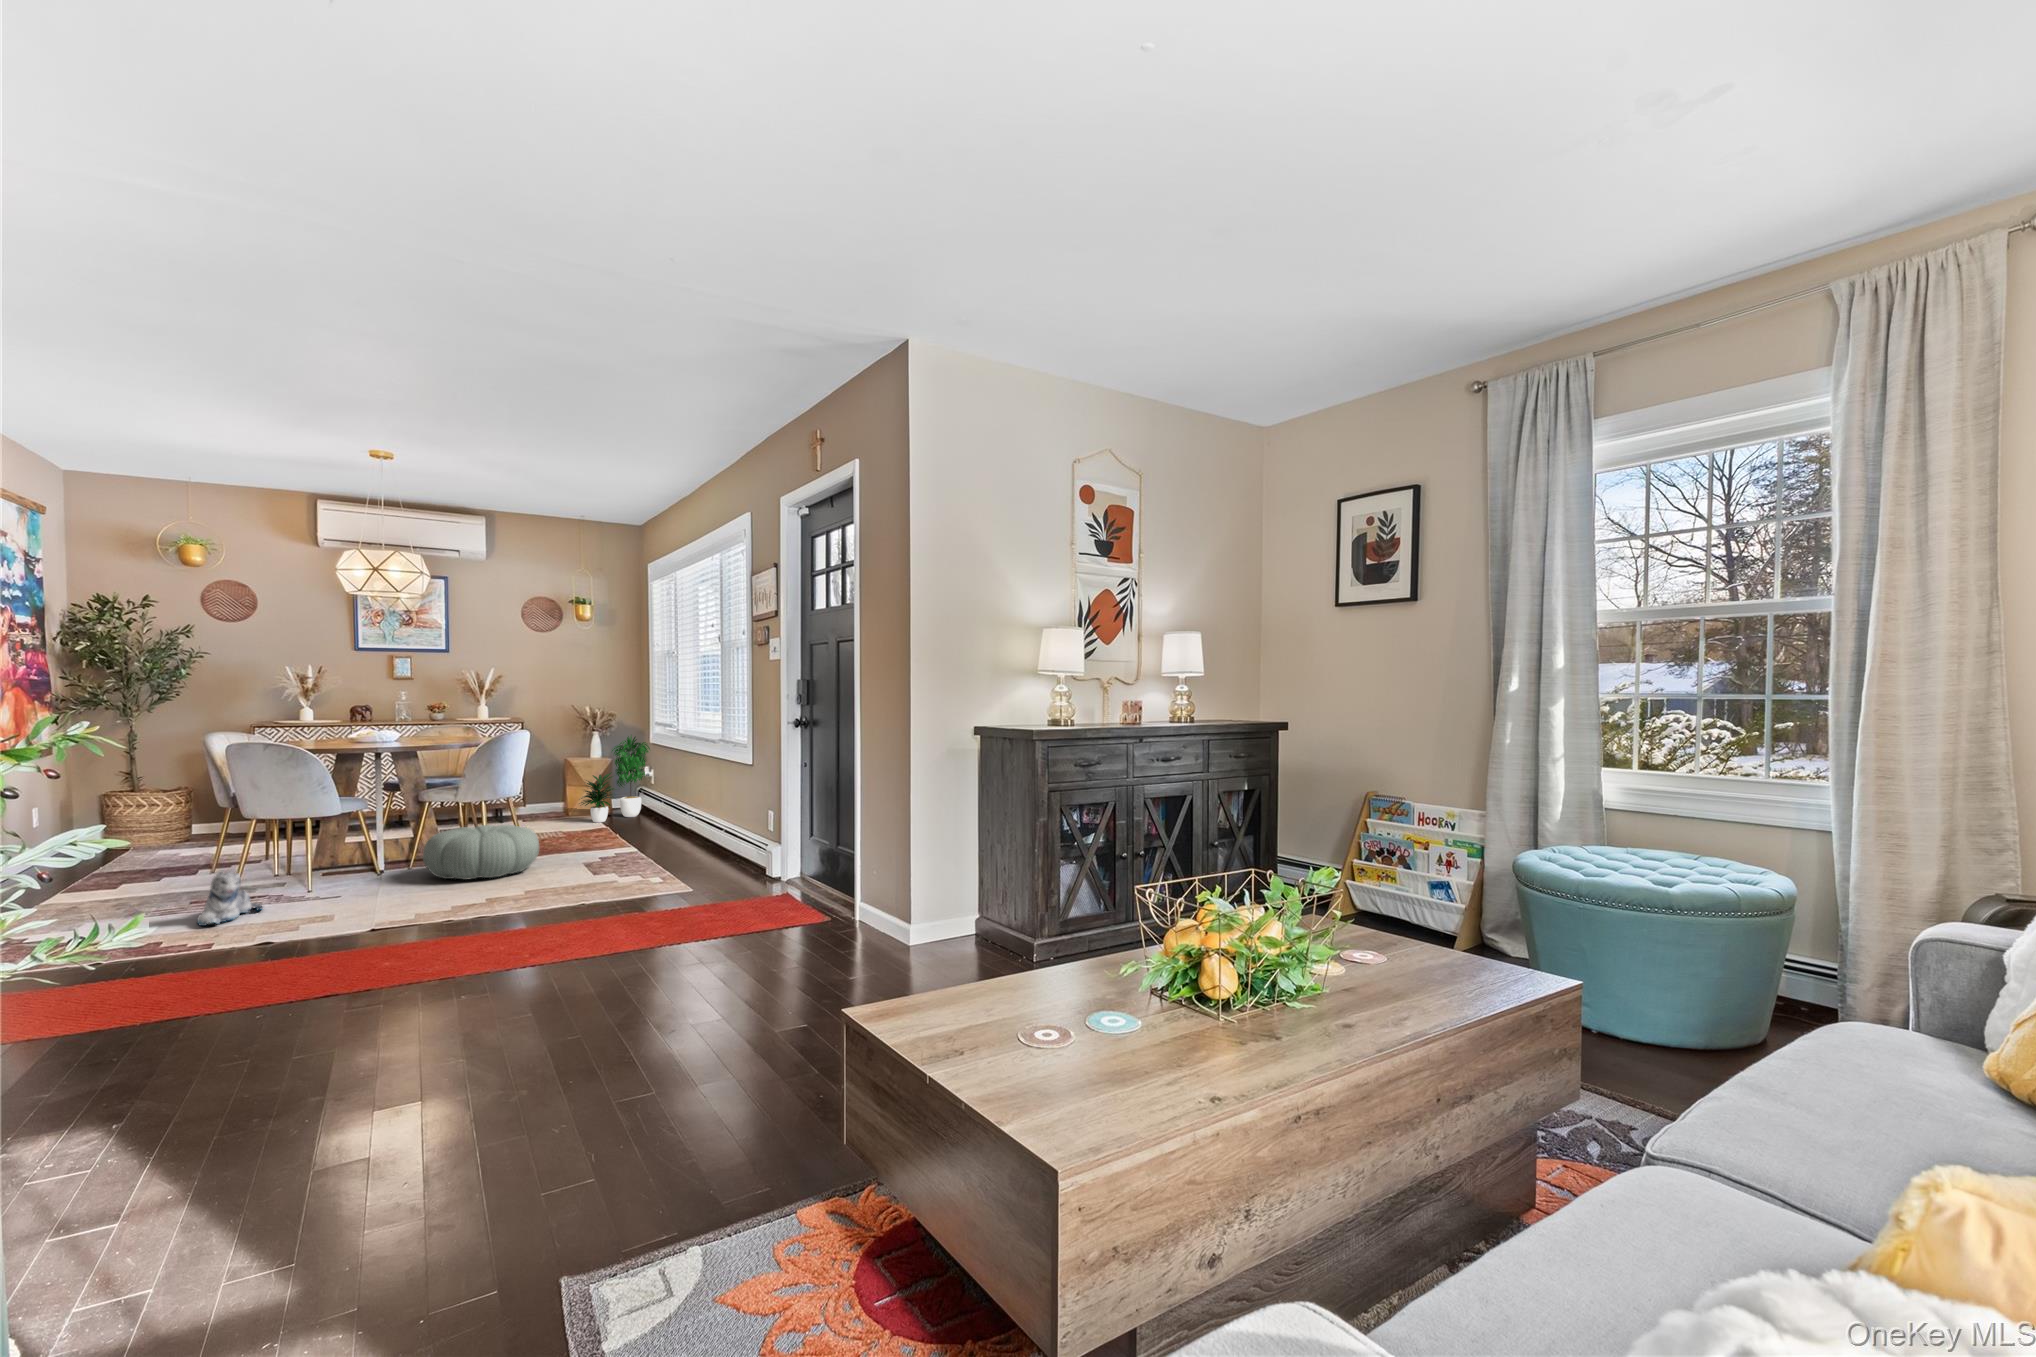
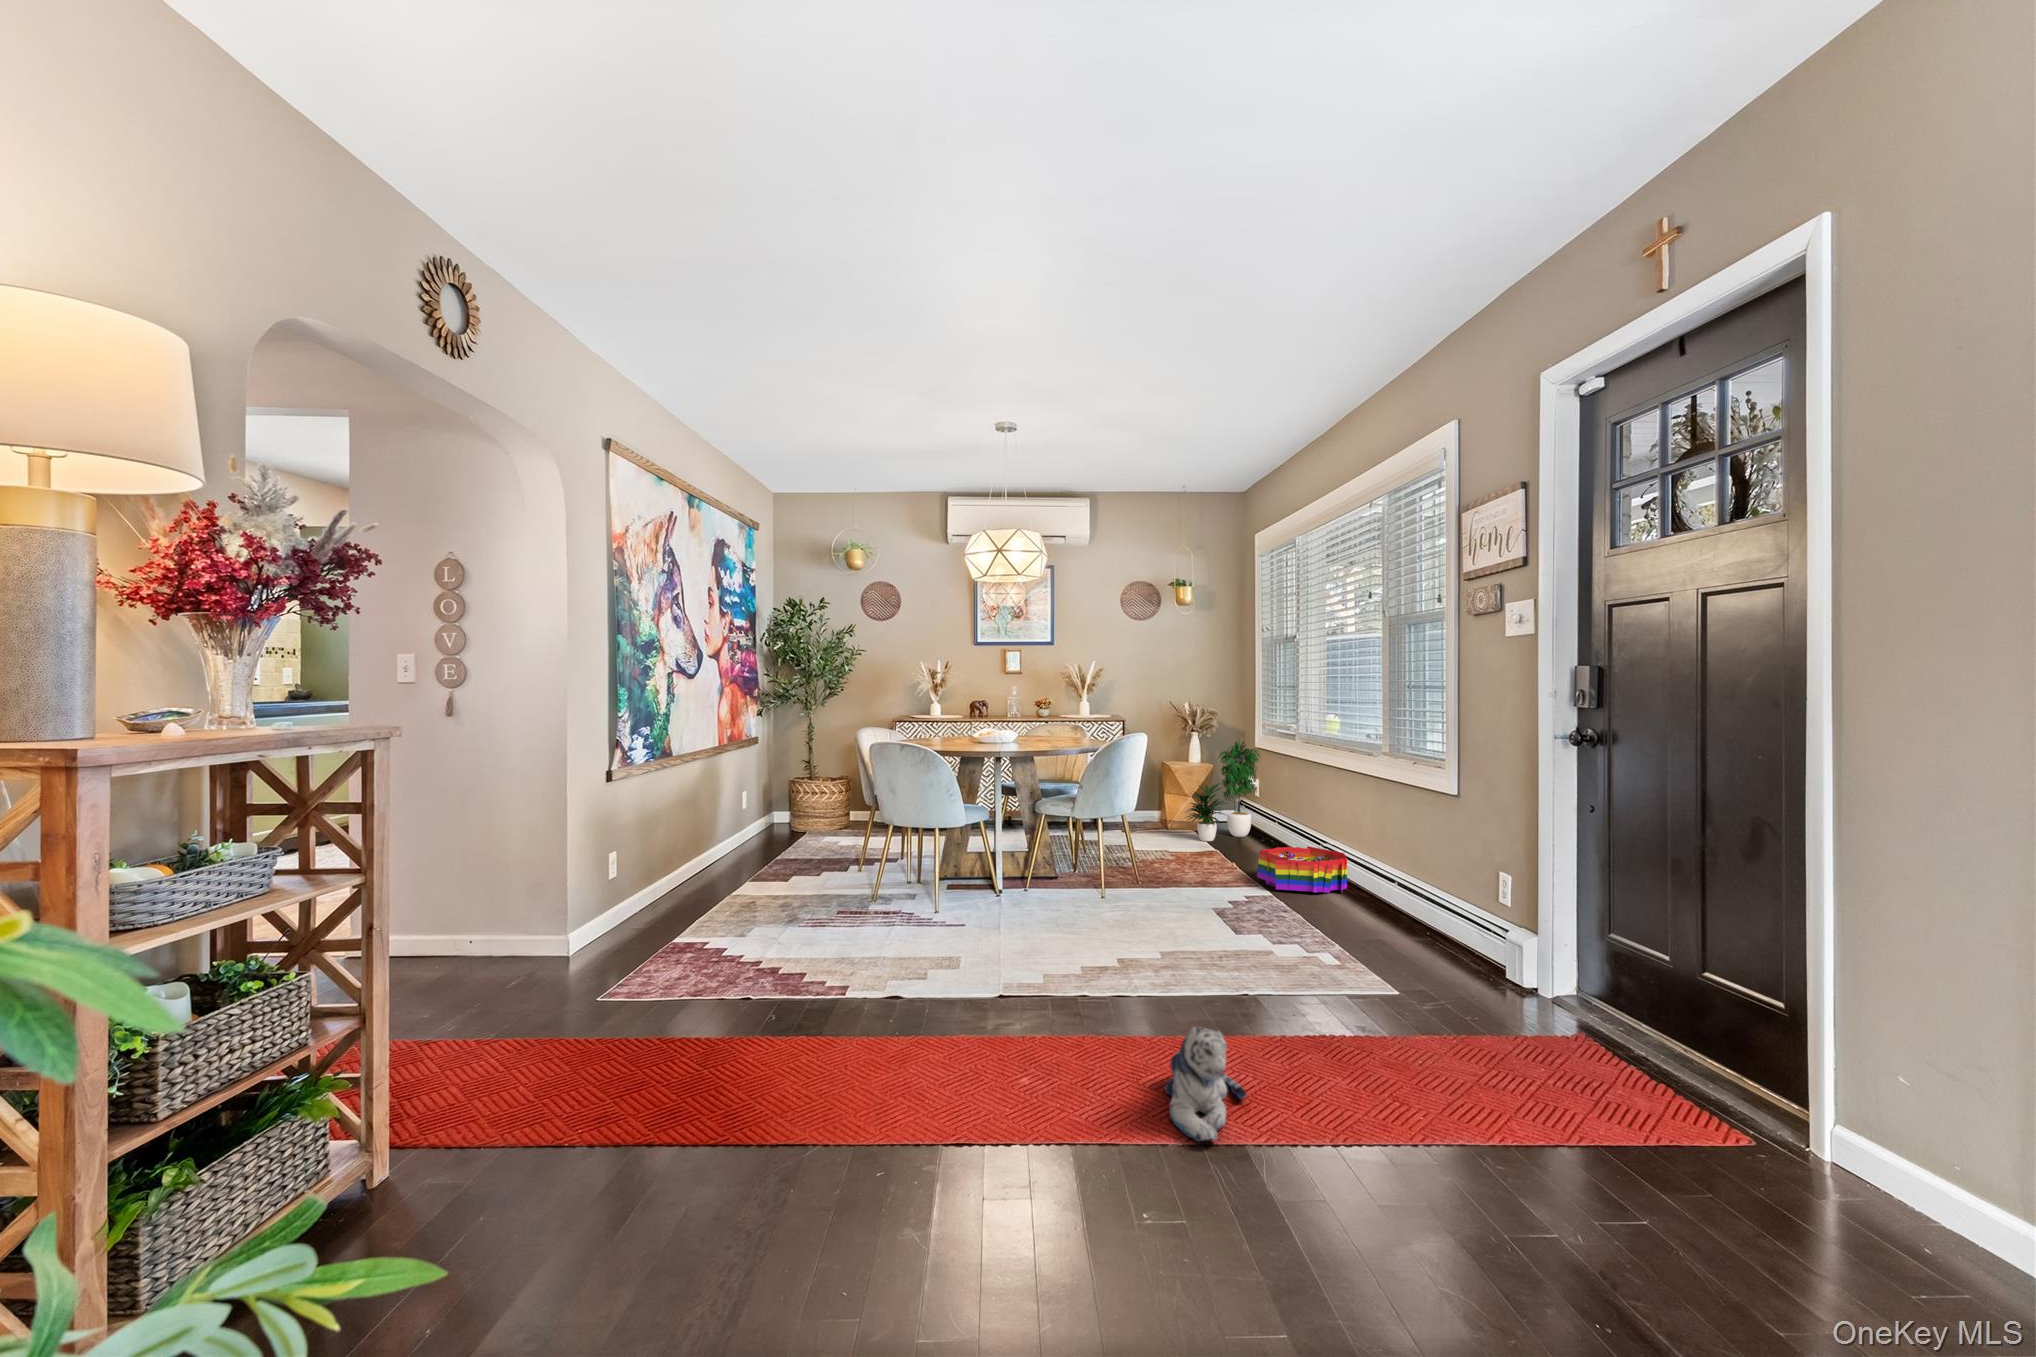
storage bin: none [628,814,700,847] -> present [1257,846,1347,893]
pouf: present [423,824,539,880] -> none [1043,849,1165,919]
plush toy: present [197,872,263,926] -> present [1164,1027,1246,1142]

